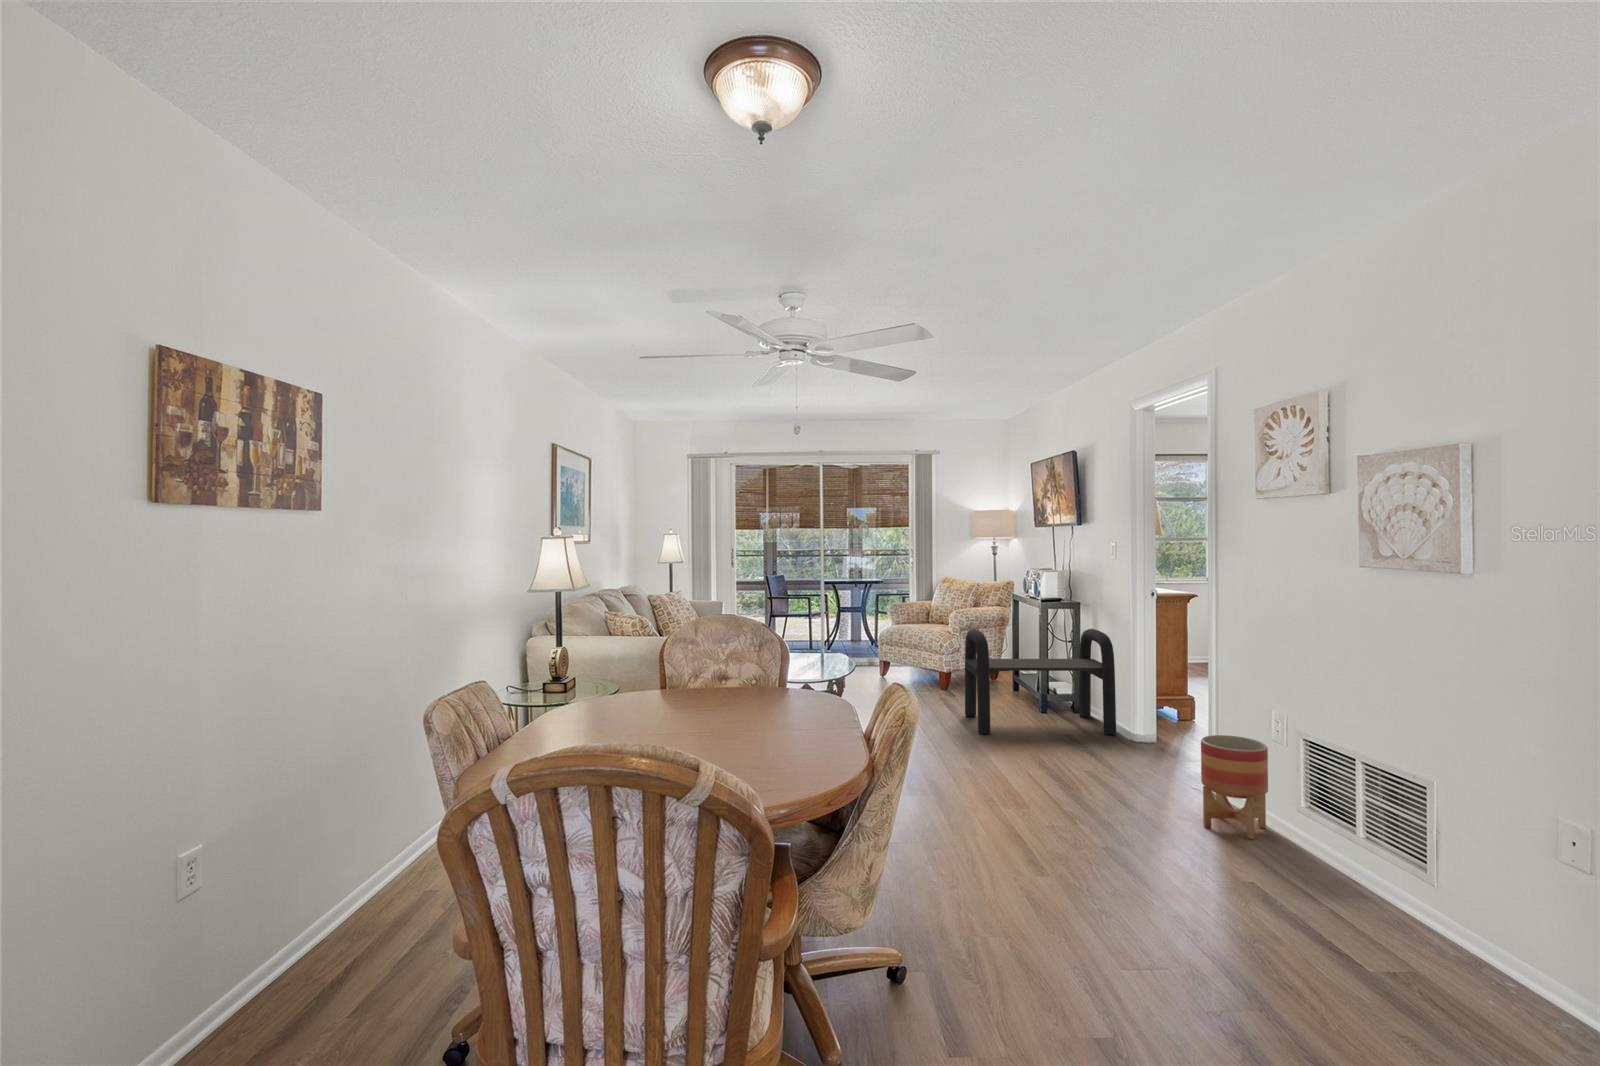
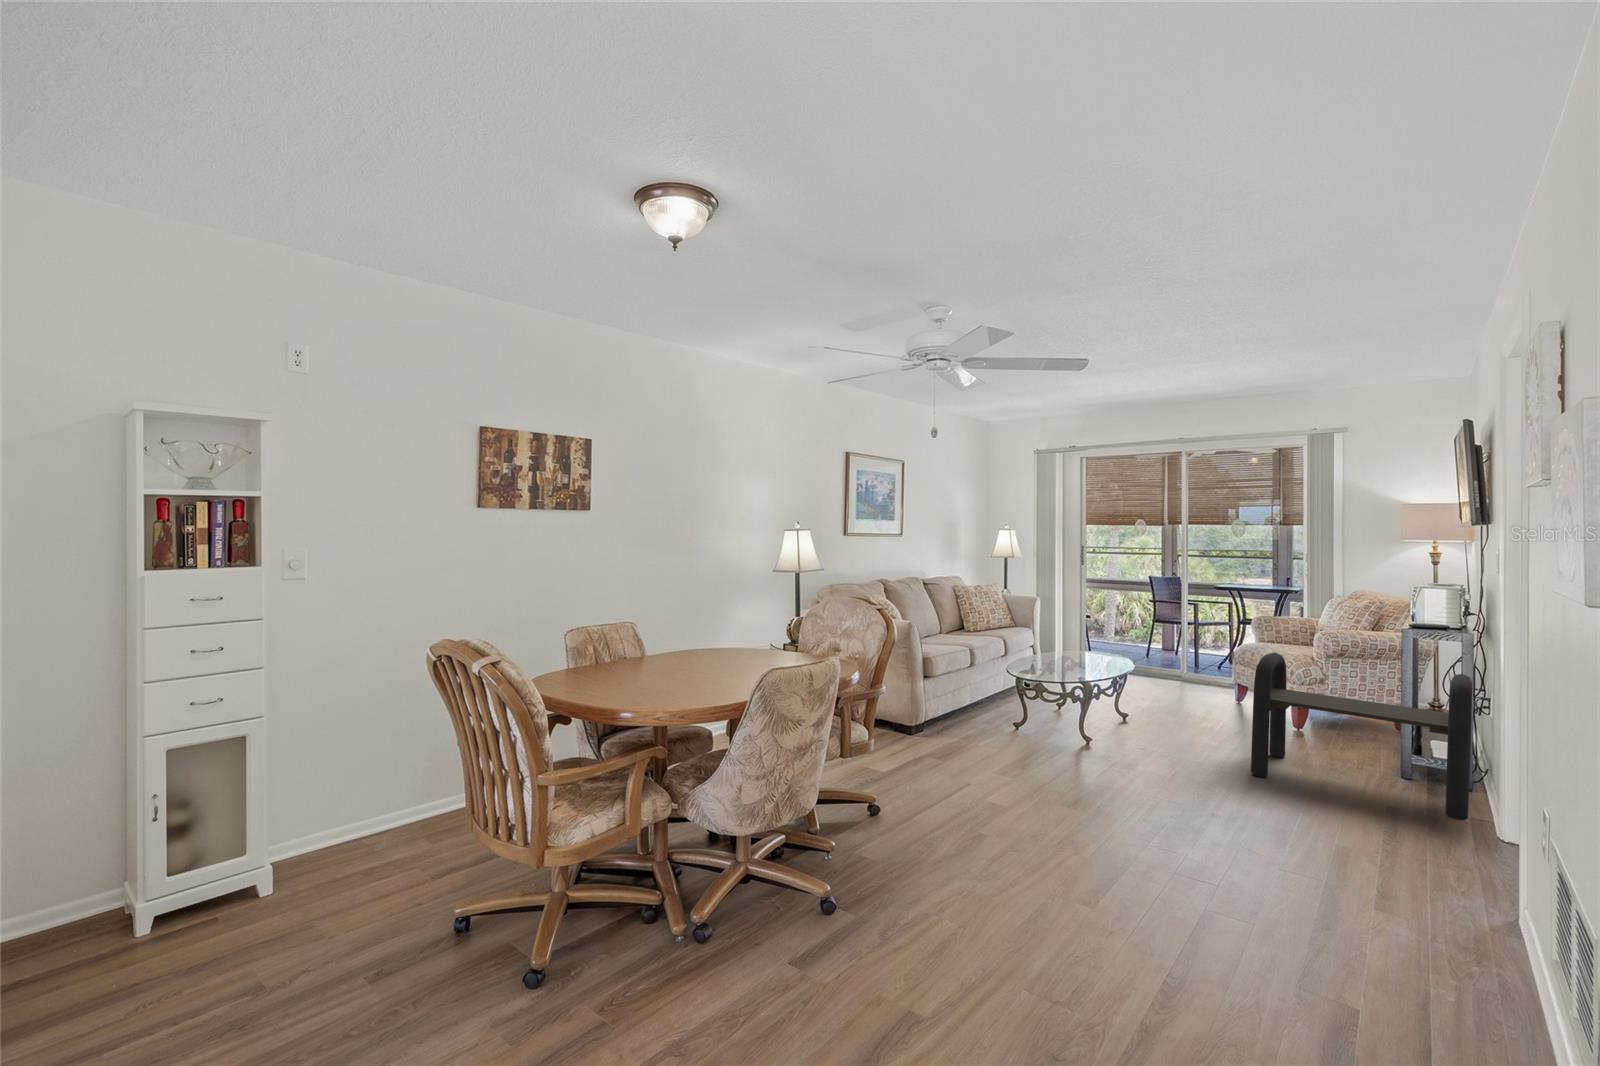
planter: present [1201,735,1268,839] -> none [1382,823,1493,974]

